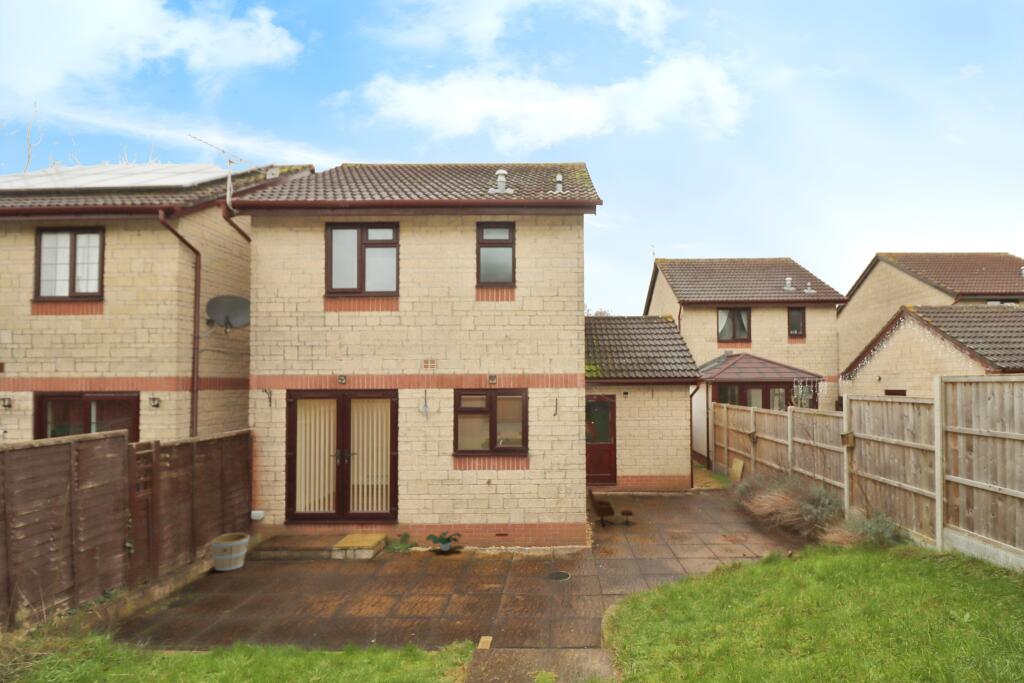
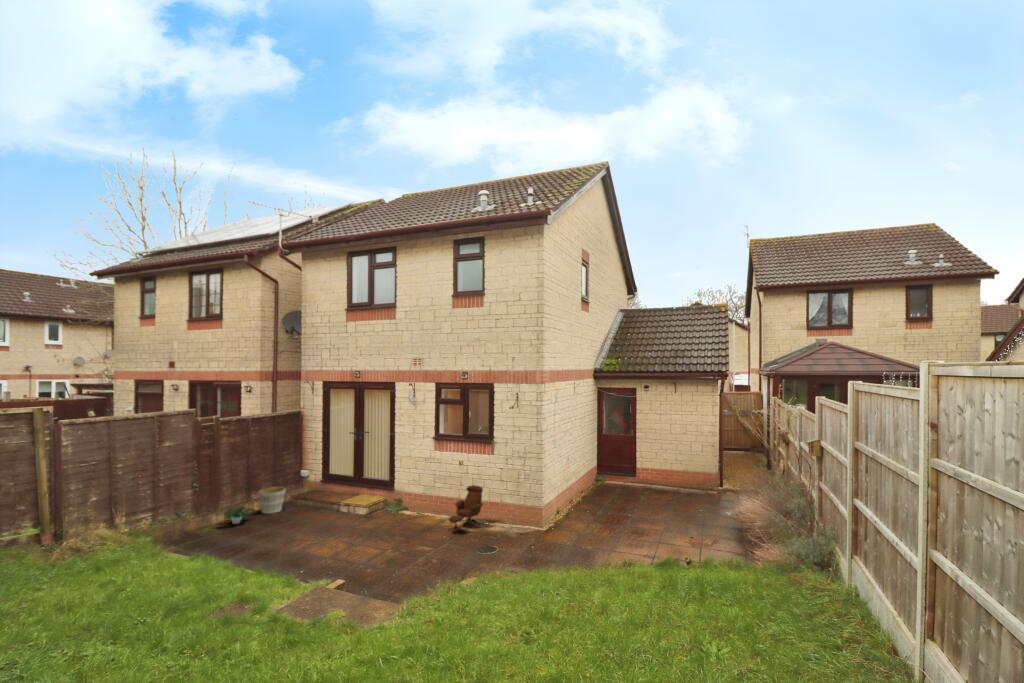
lounge chair: present [588,489,633,526] -> present [448,485,483,532]
potted plant: present [426,532,461,551] -> present [224,507,255,524]

